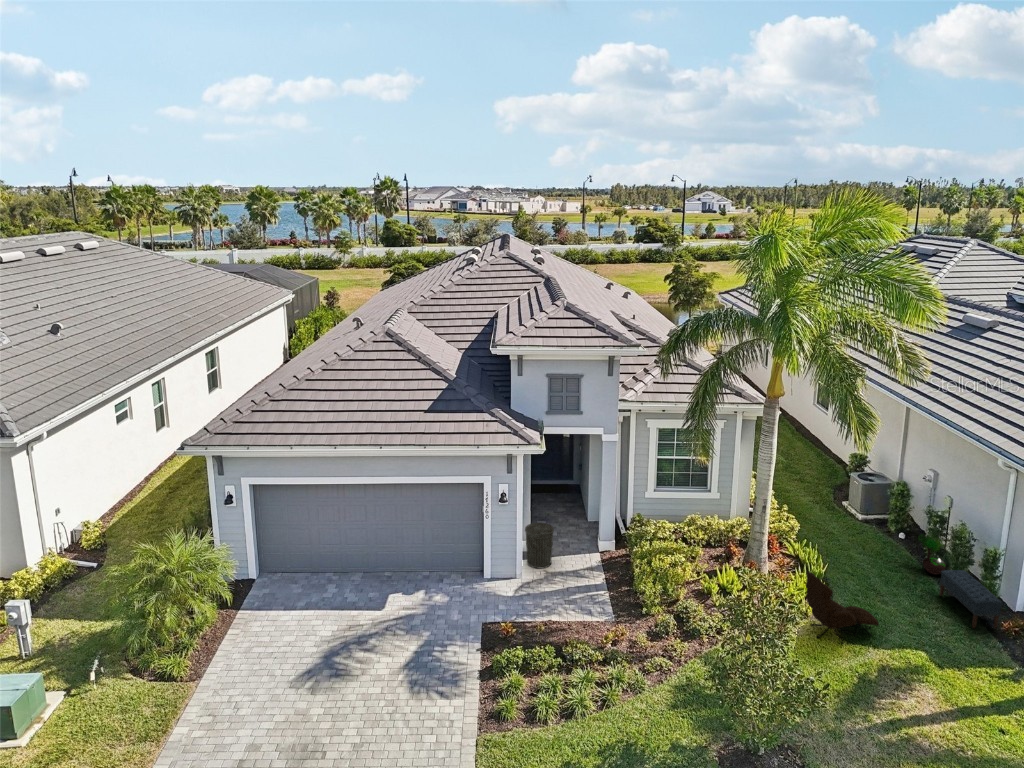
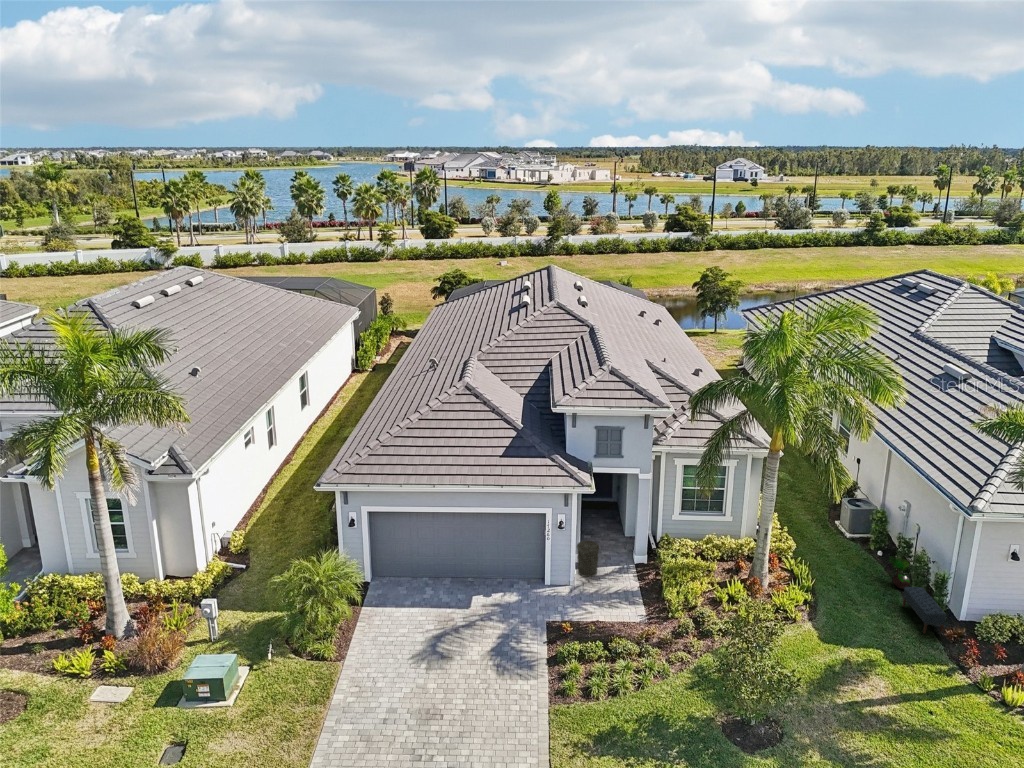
lounge chair: present [806,571,879,644] -> none [794,589,850,644]

